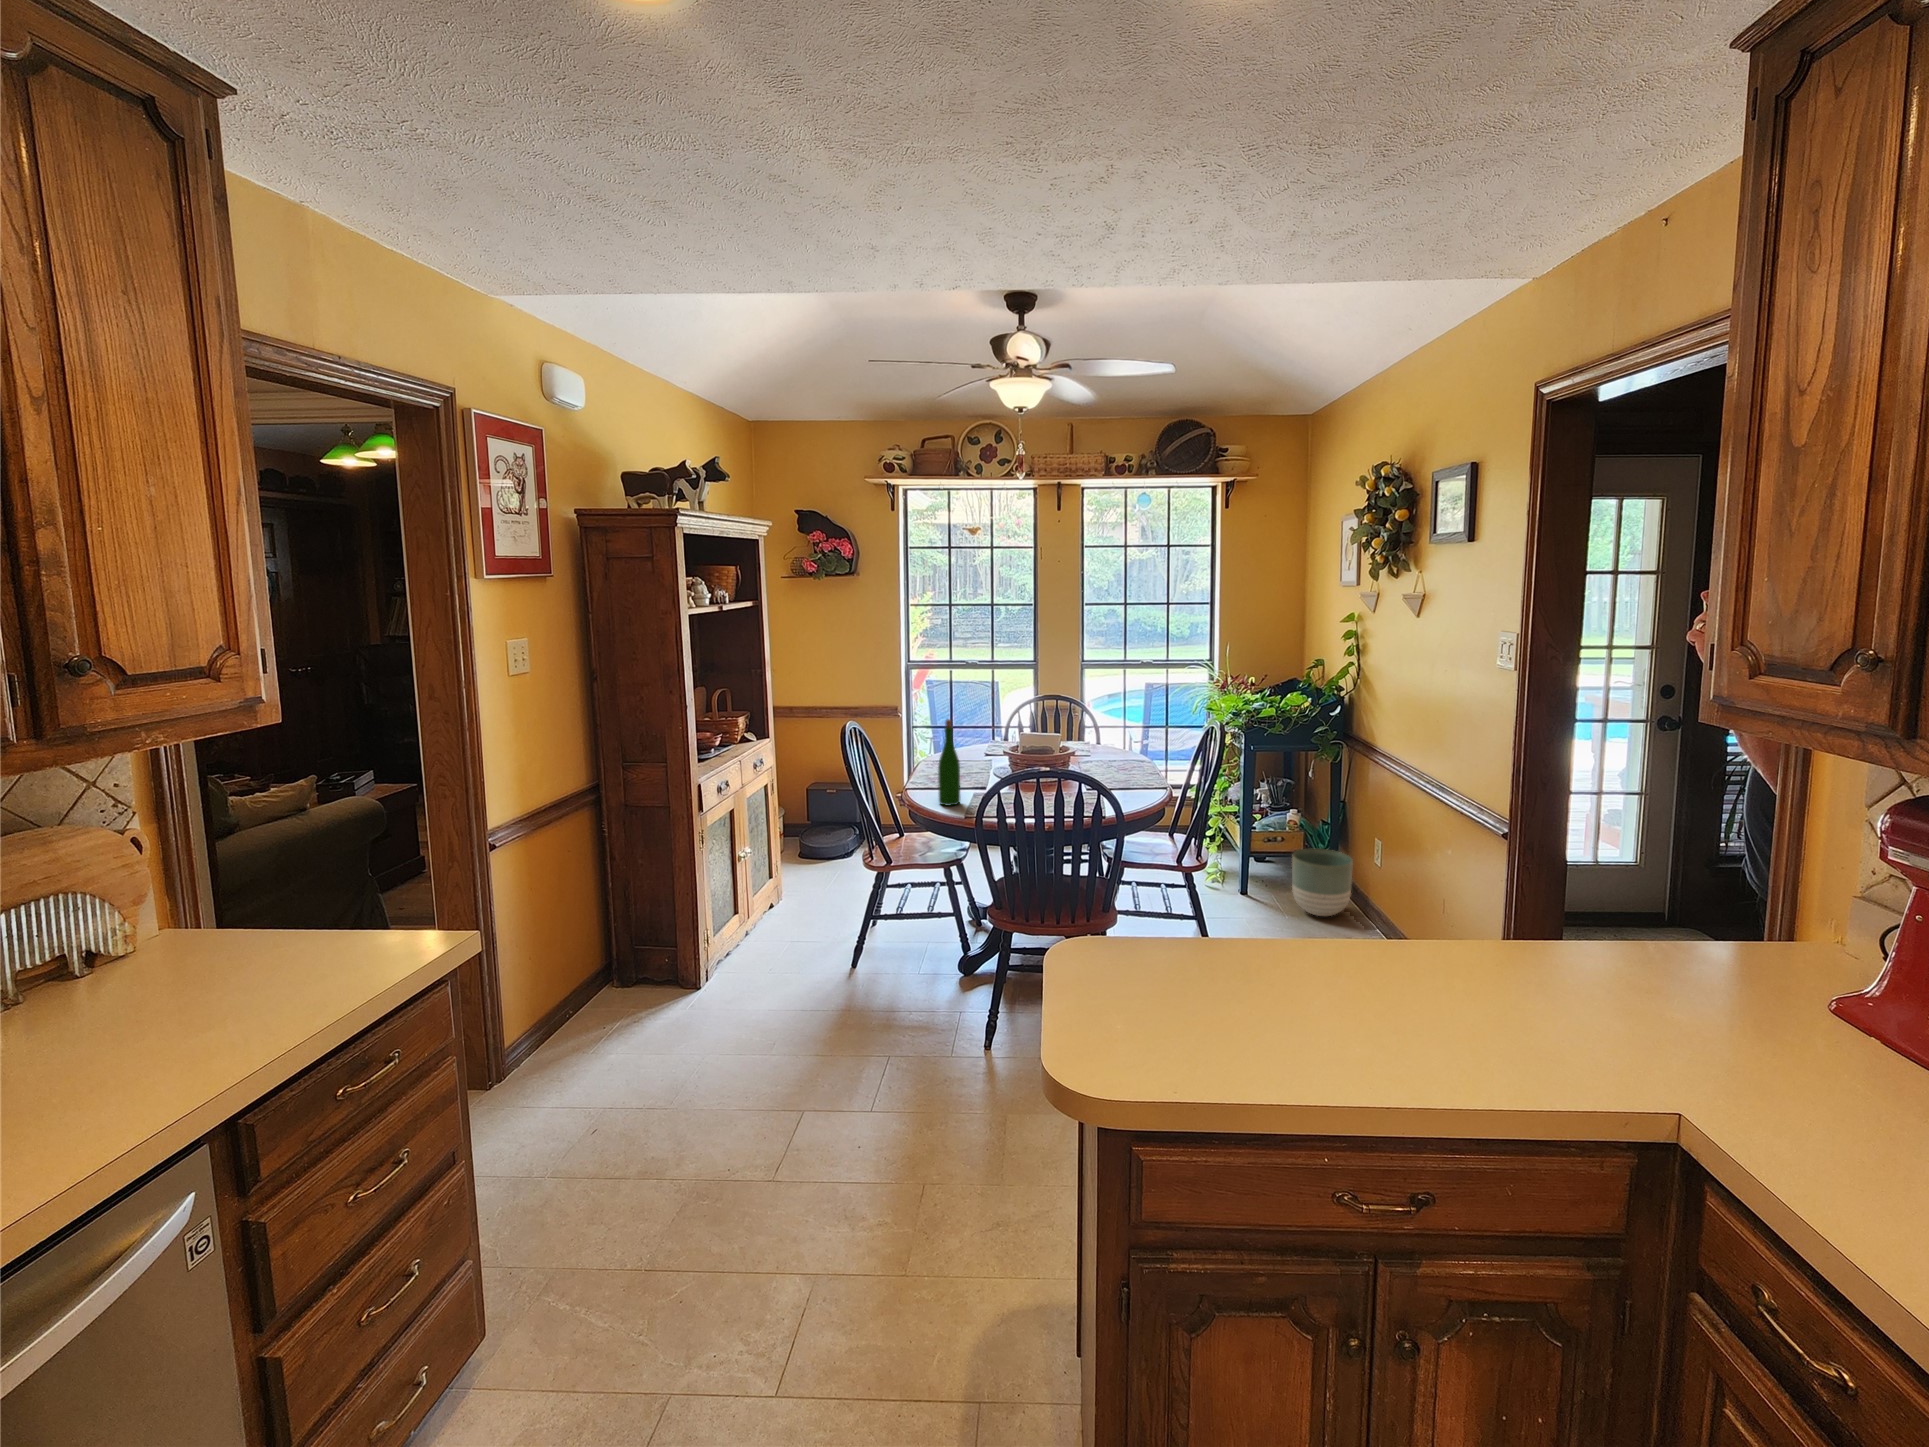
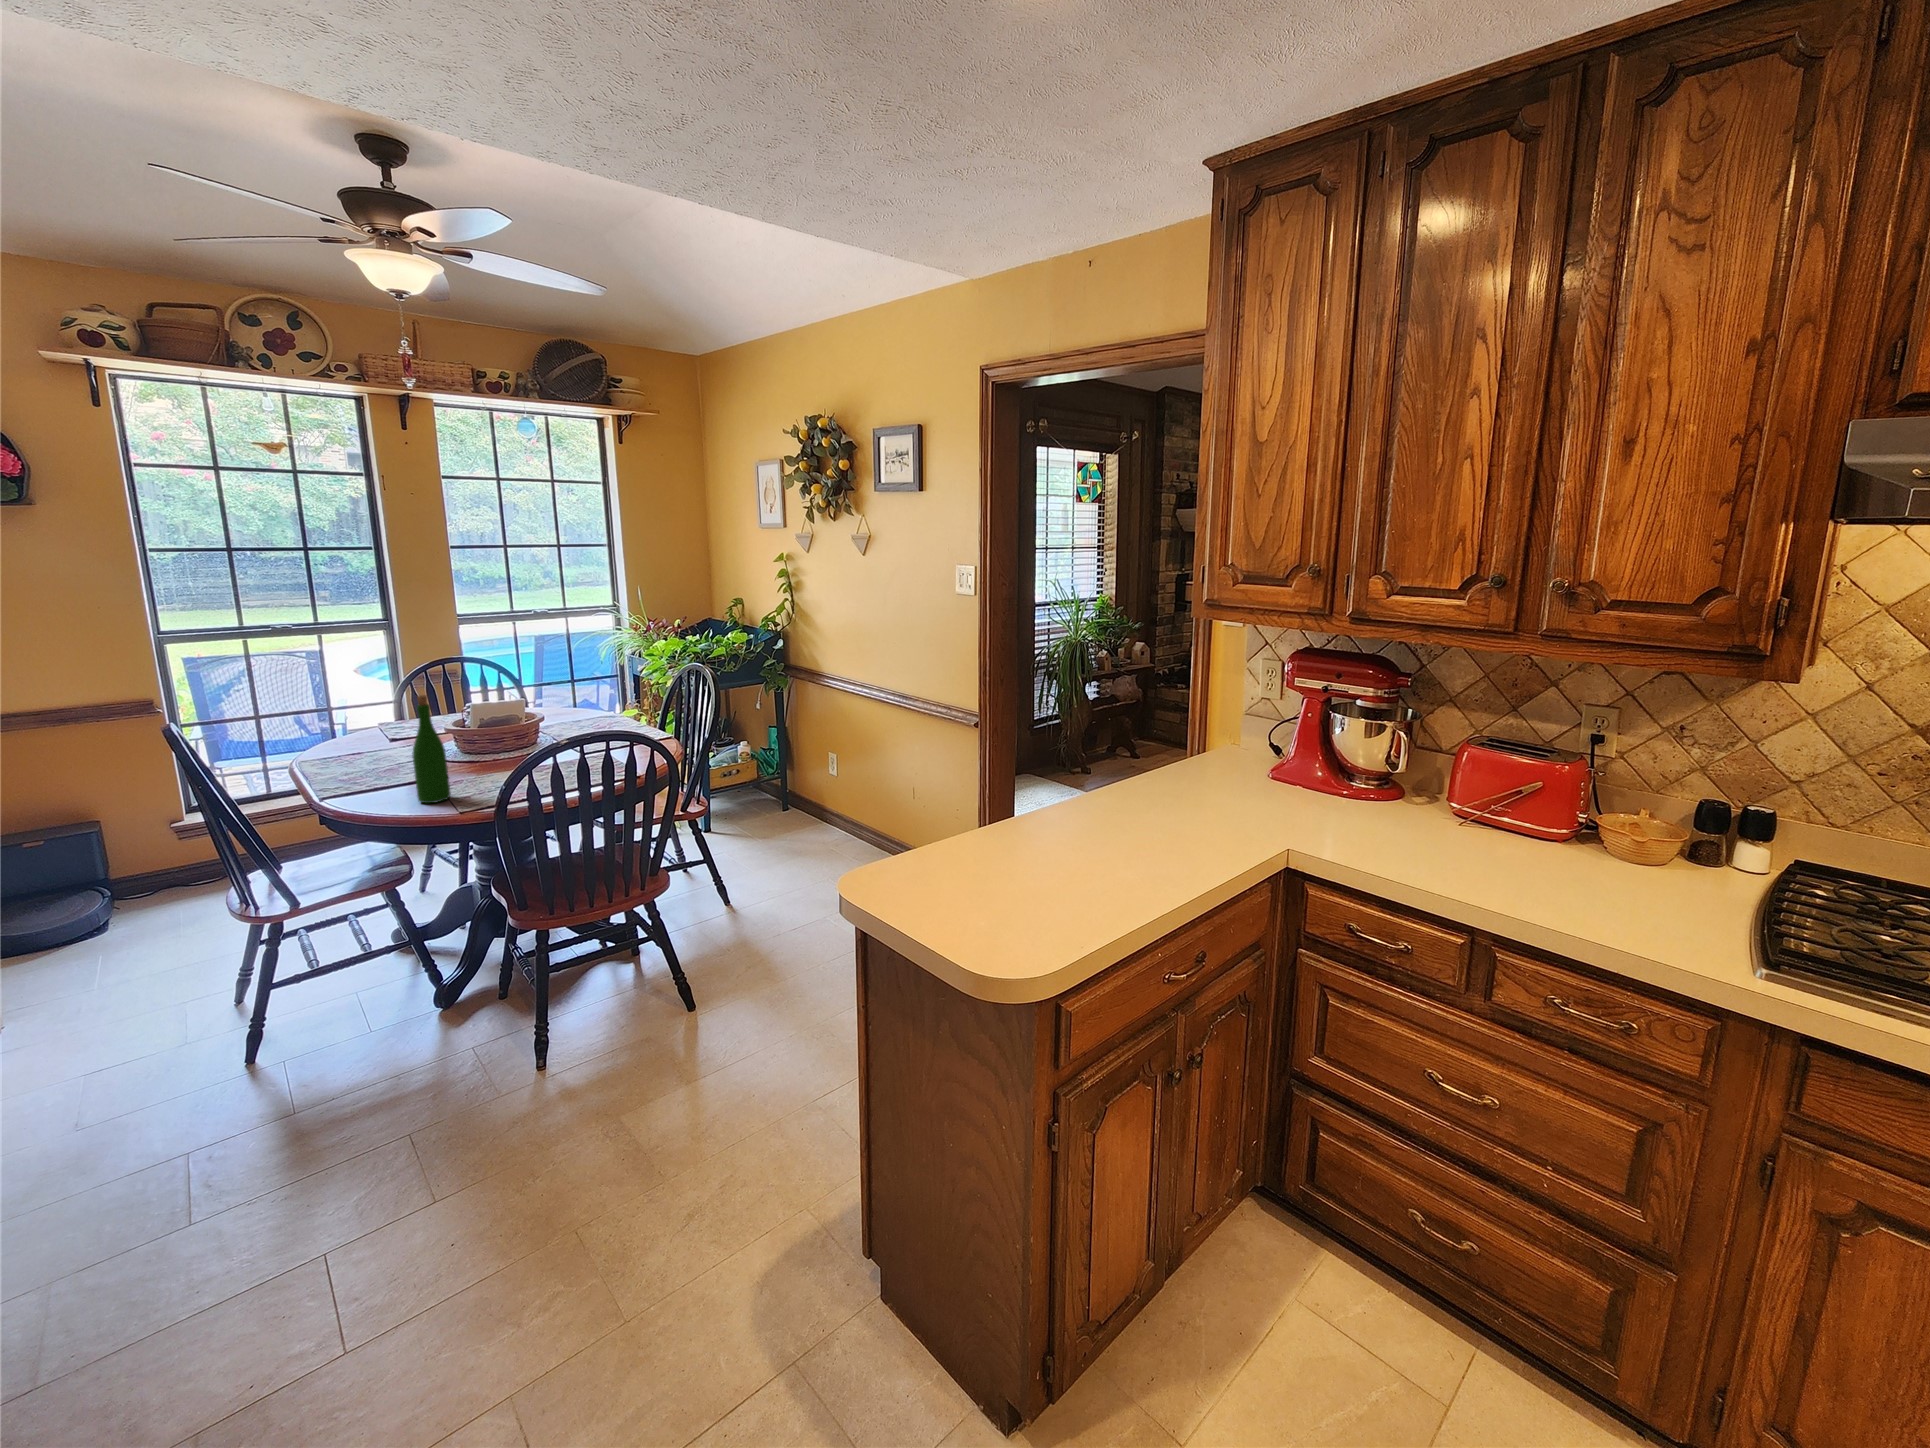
planter: present [1292,849,1353,916] -> none [756,770,810,830]

